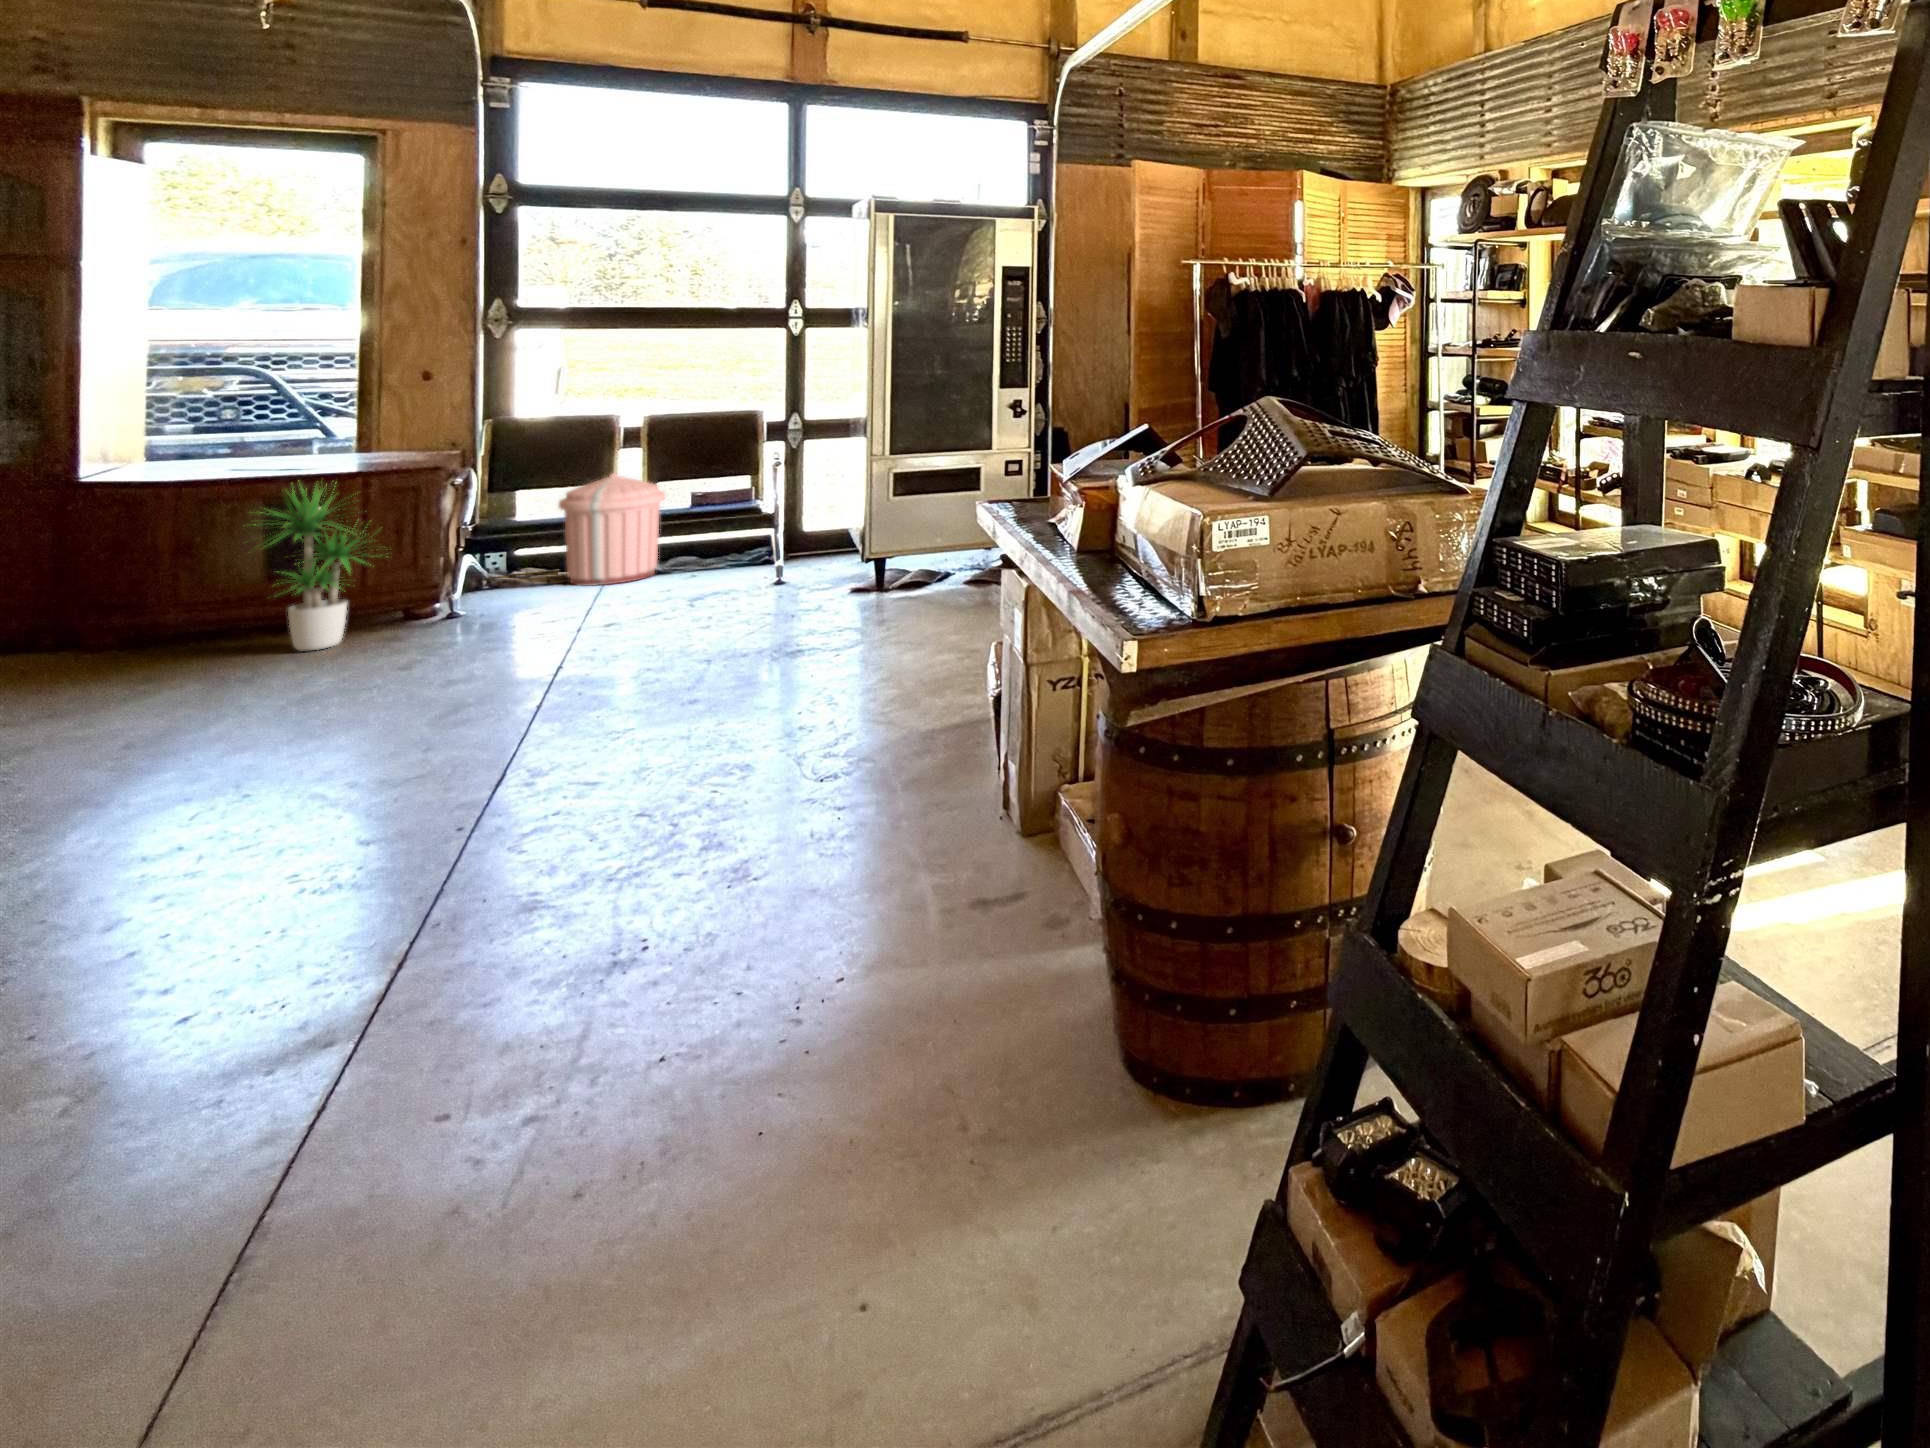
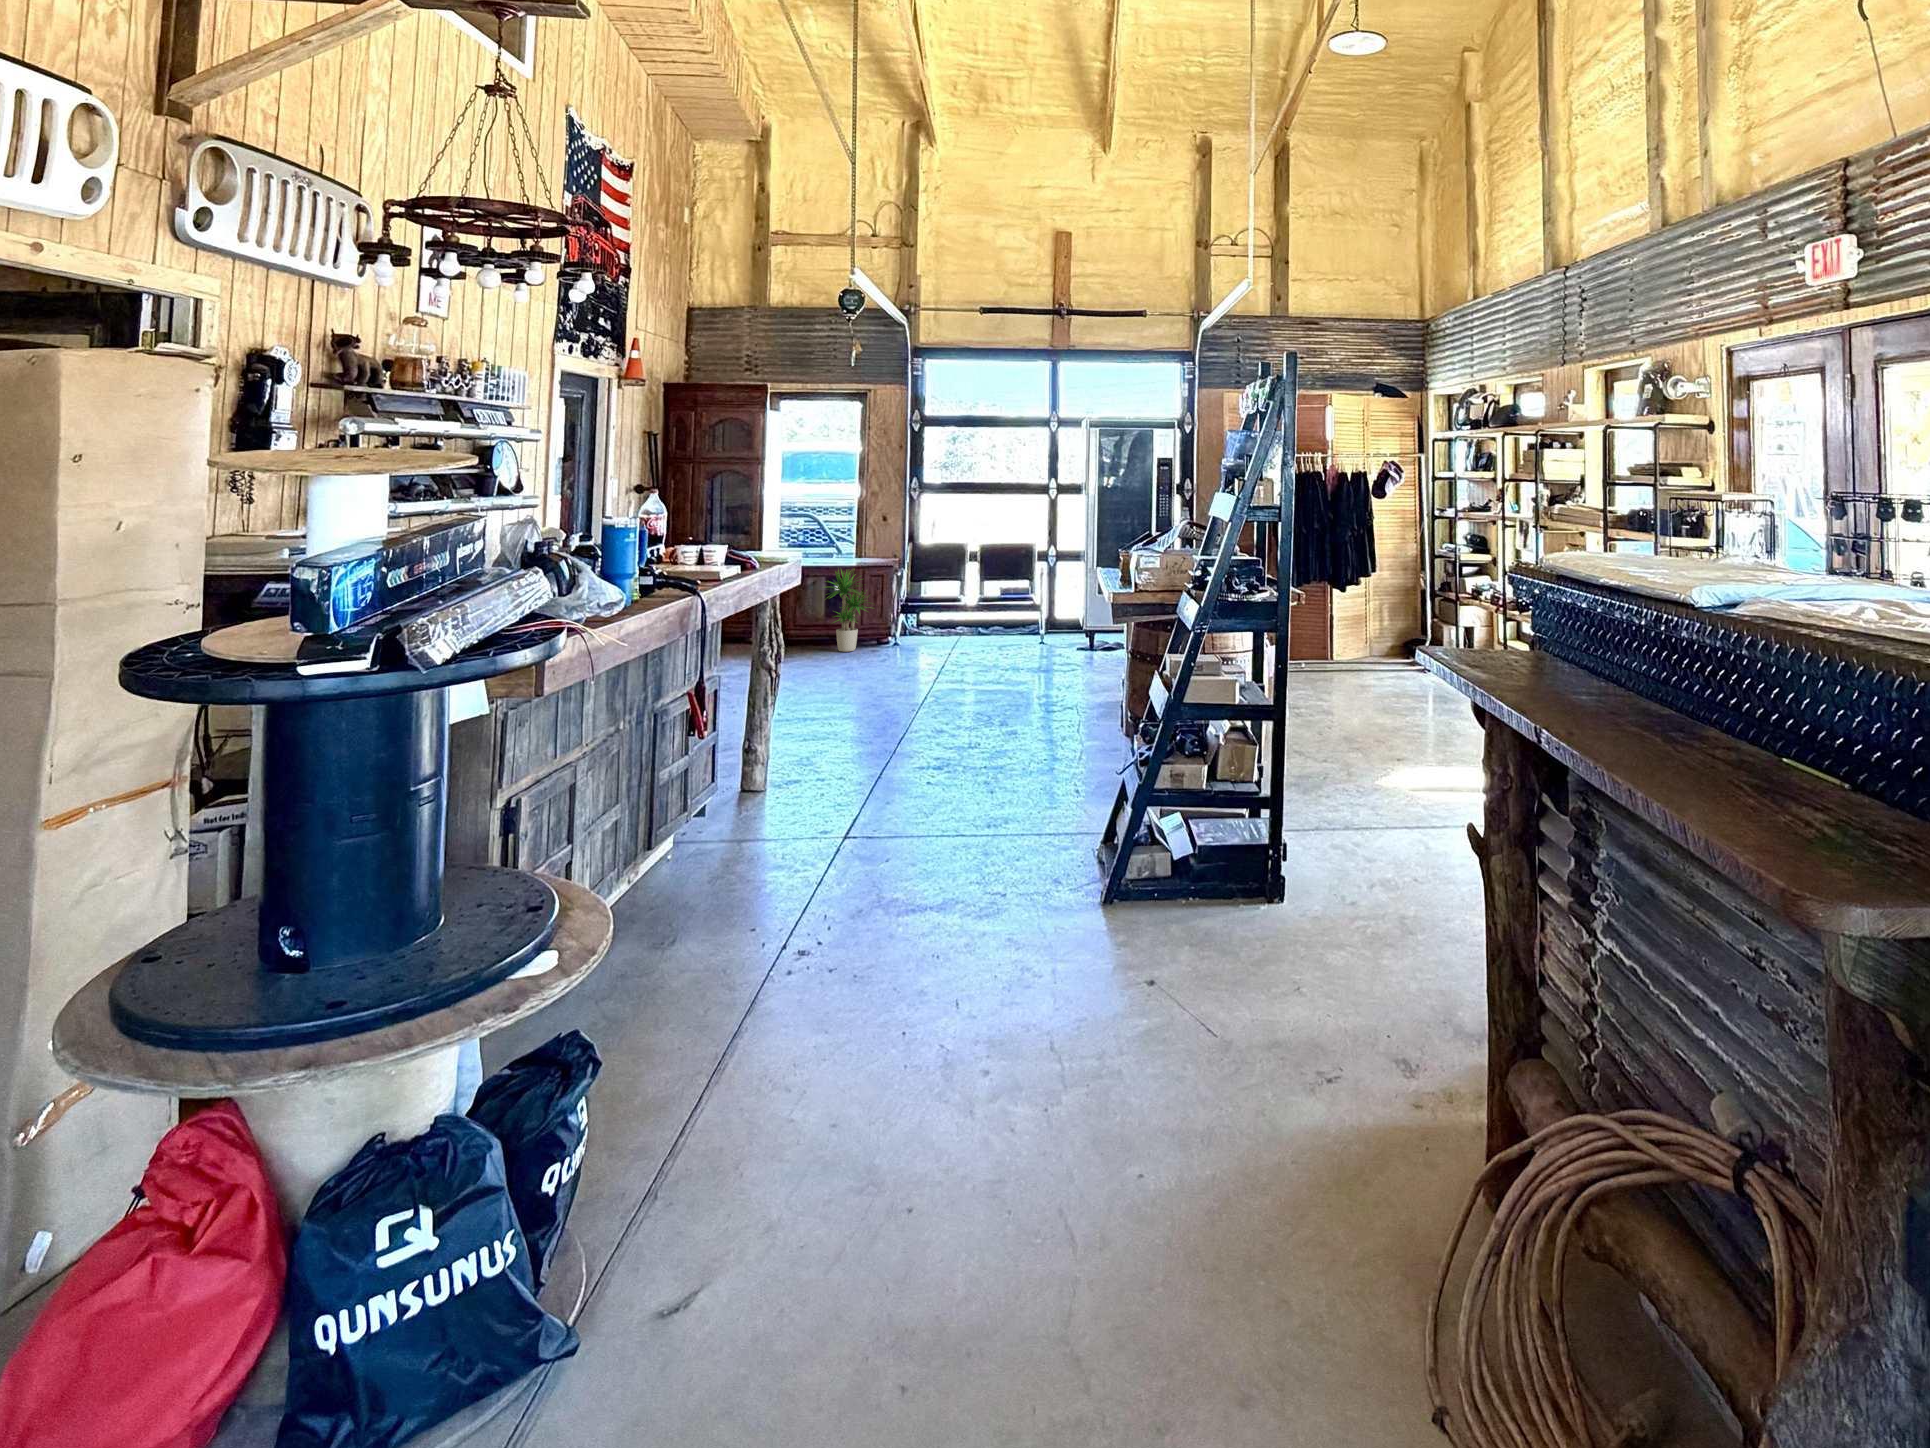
trash can: present [559,473,665,586] -> none [940,576,988,638]

